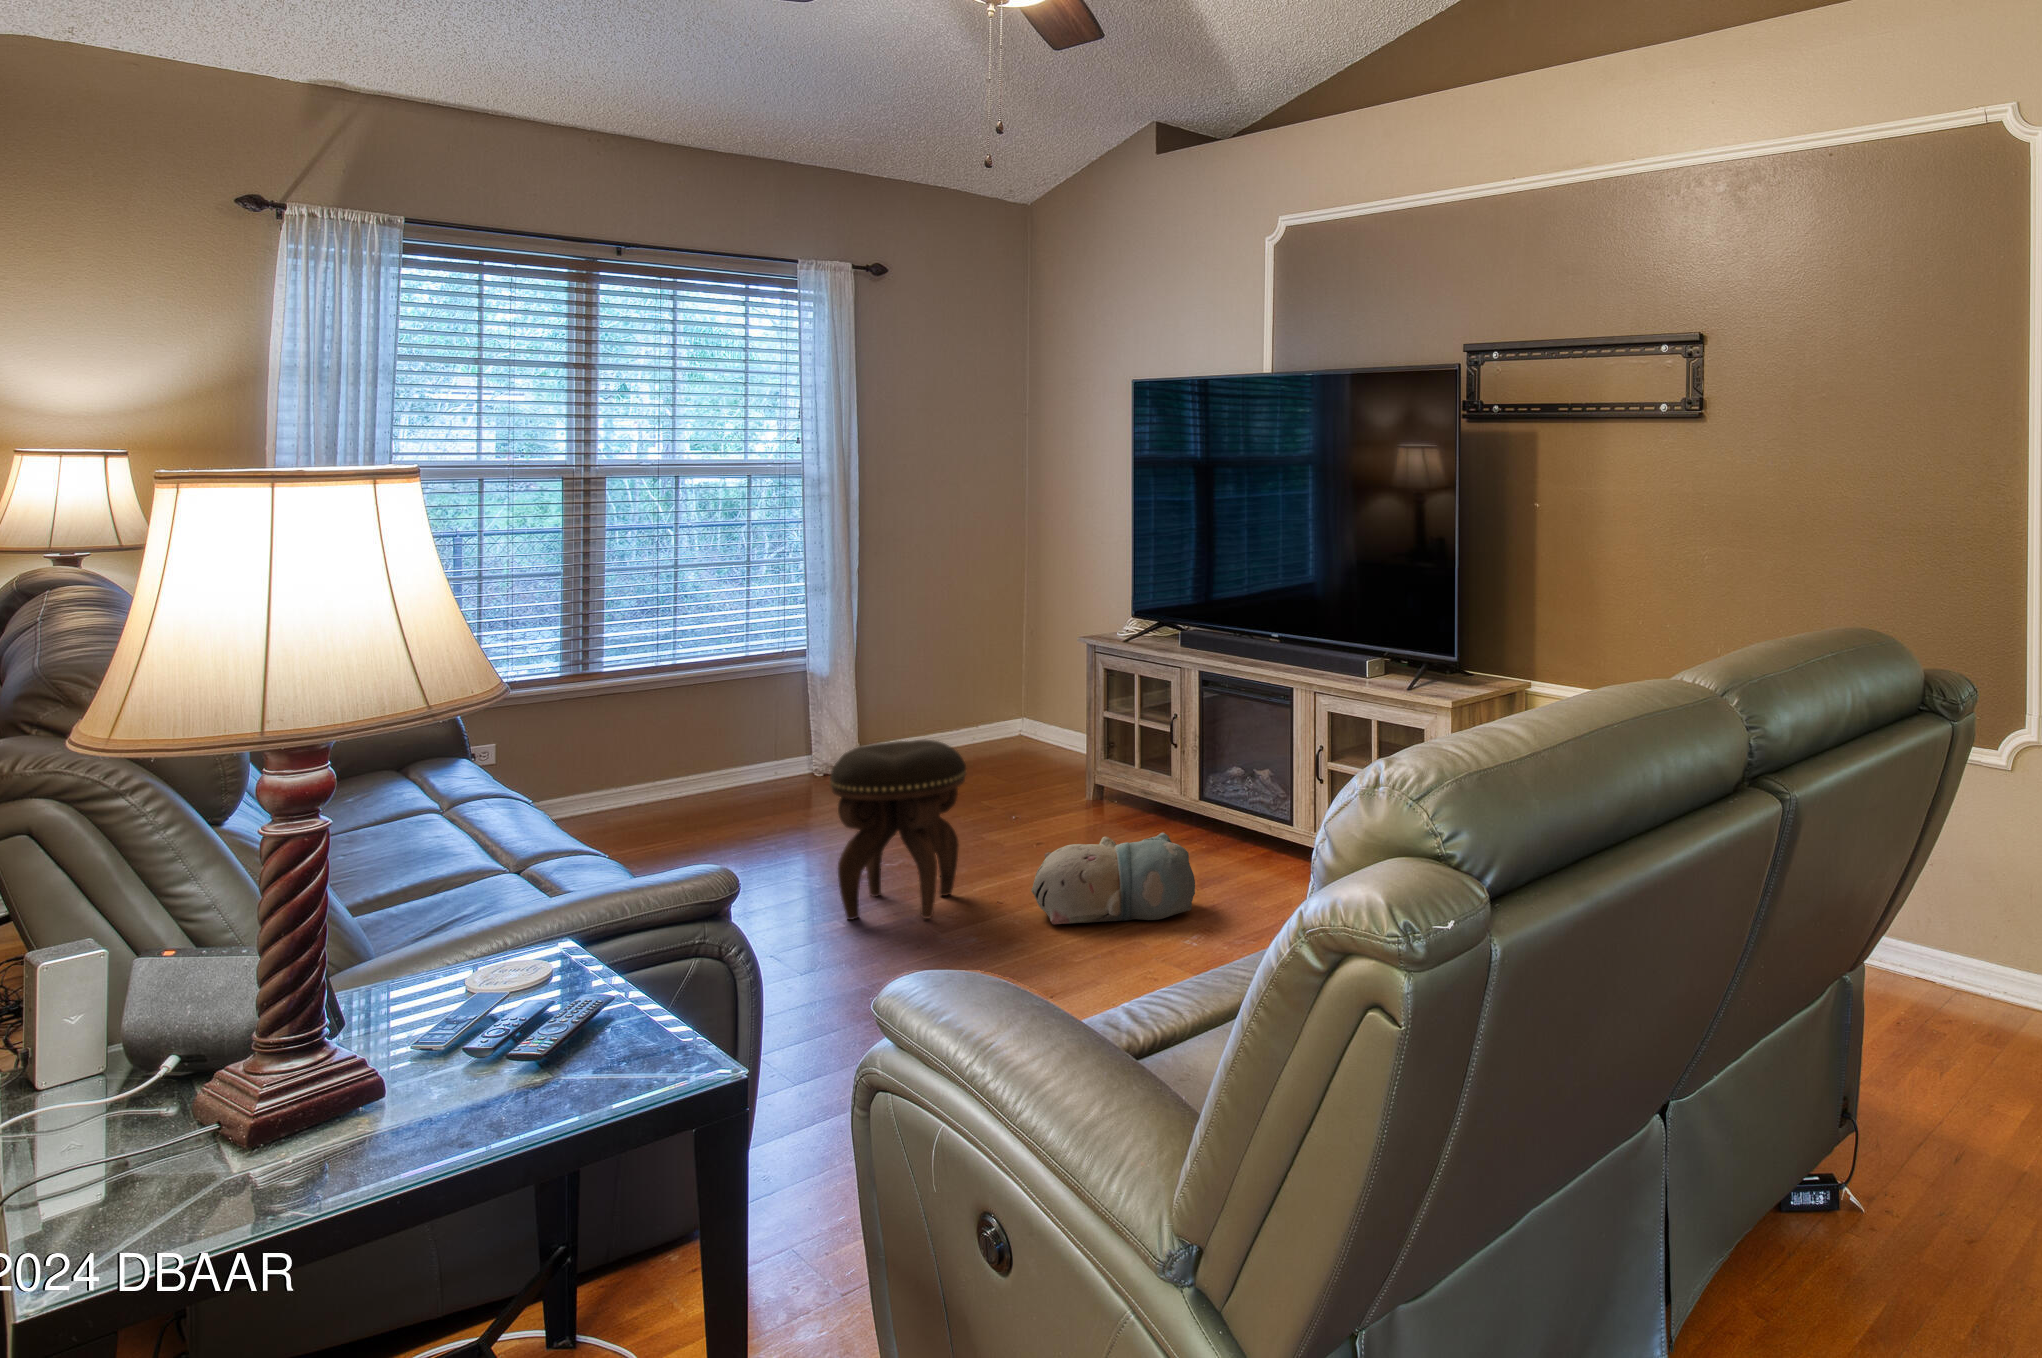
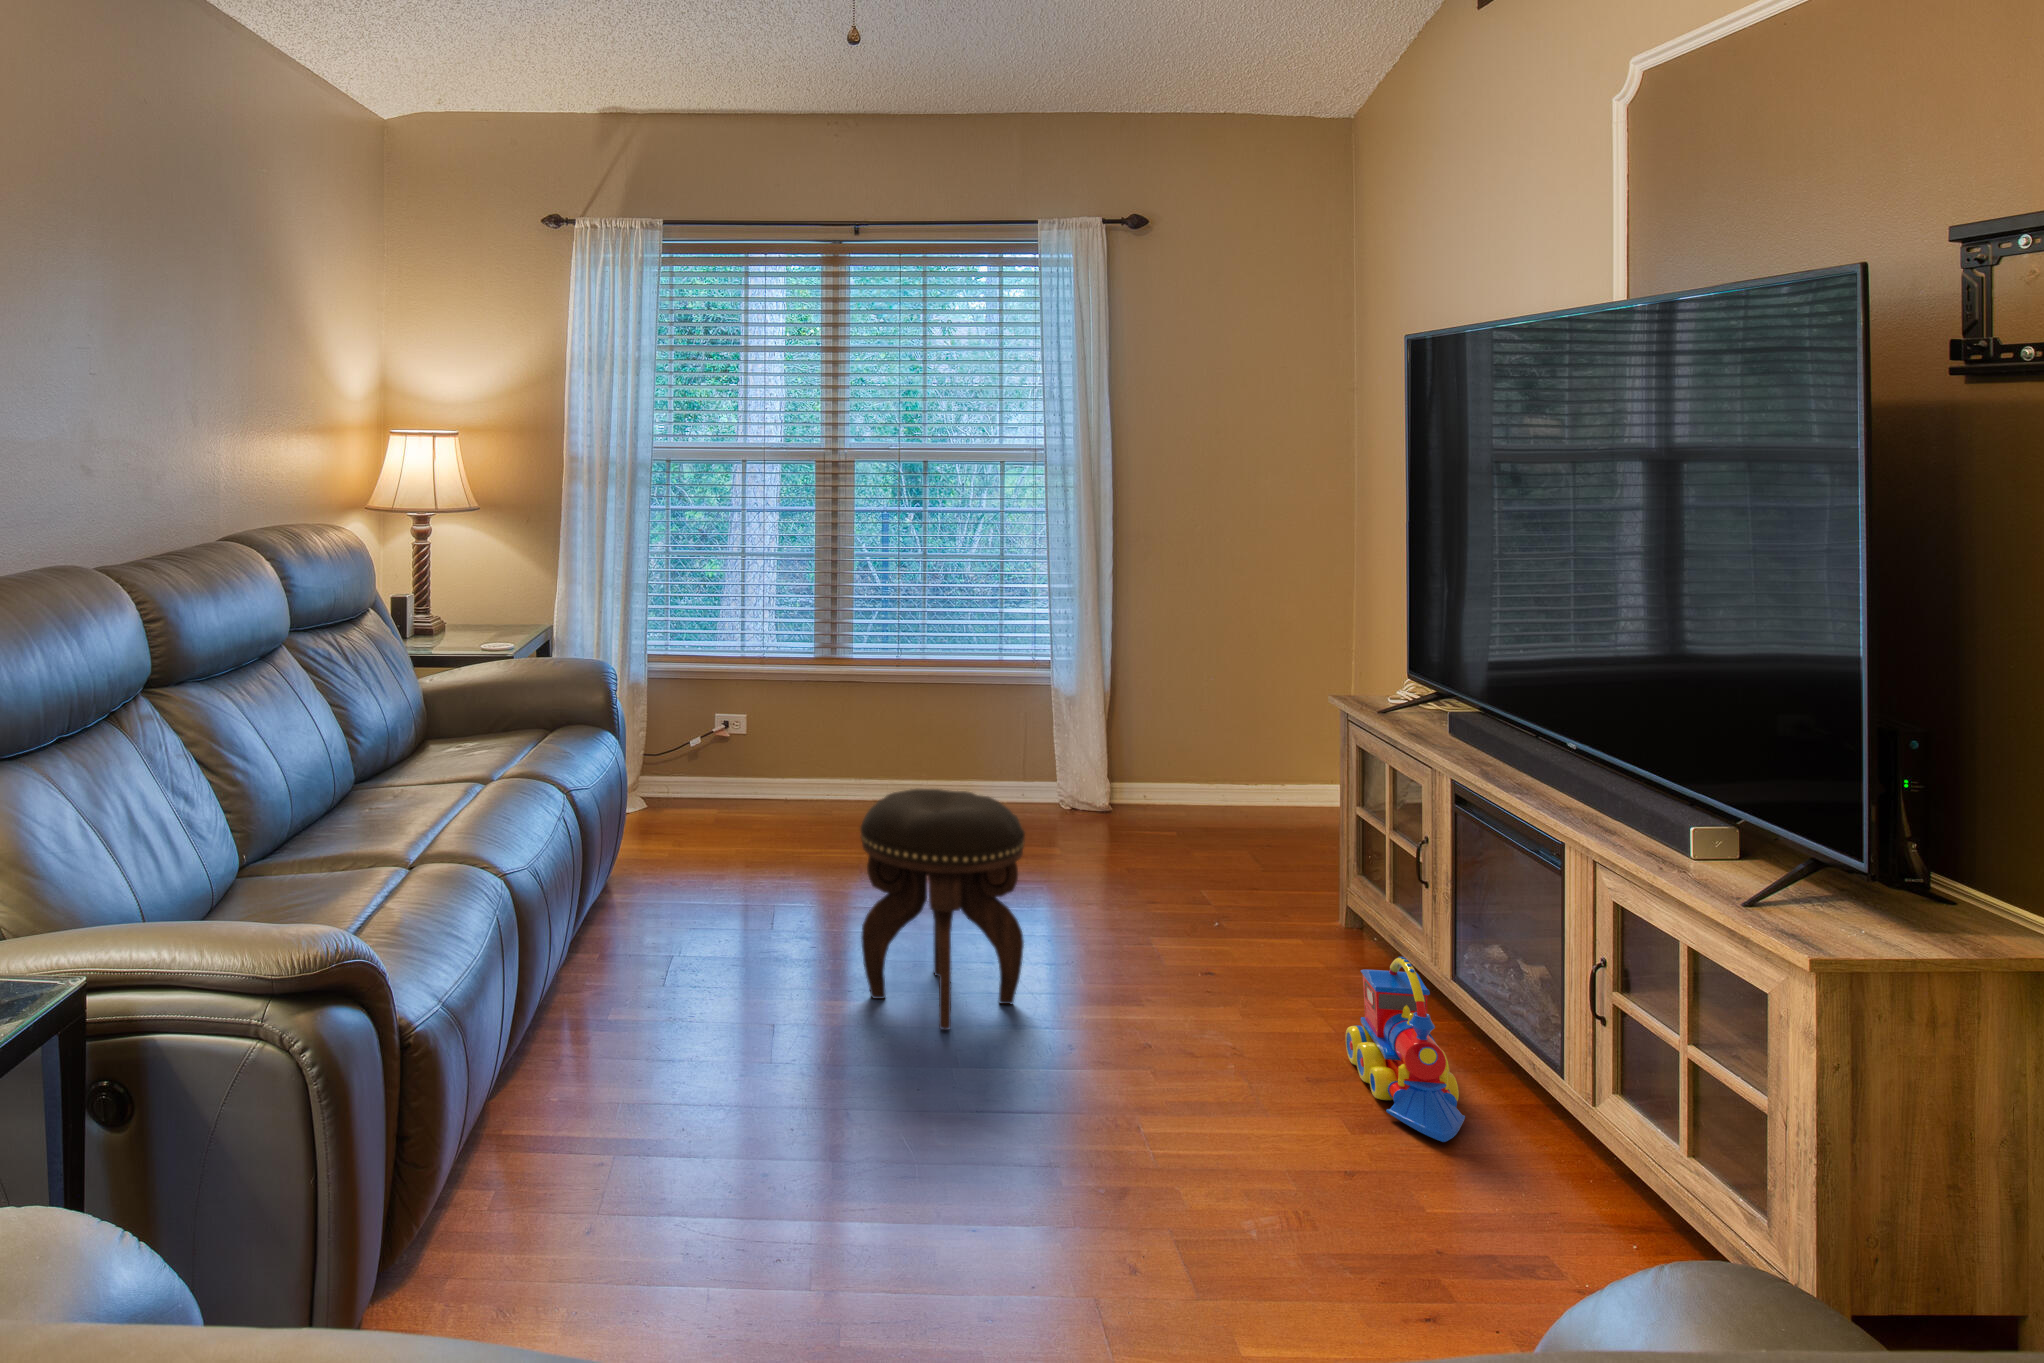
toy train: none [1165,782,1254,877] -> present [1346,957,1465,1142]
plush toy: present [1031,833,1195,924] -> none [1061,993,1300,1164]

